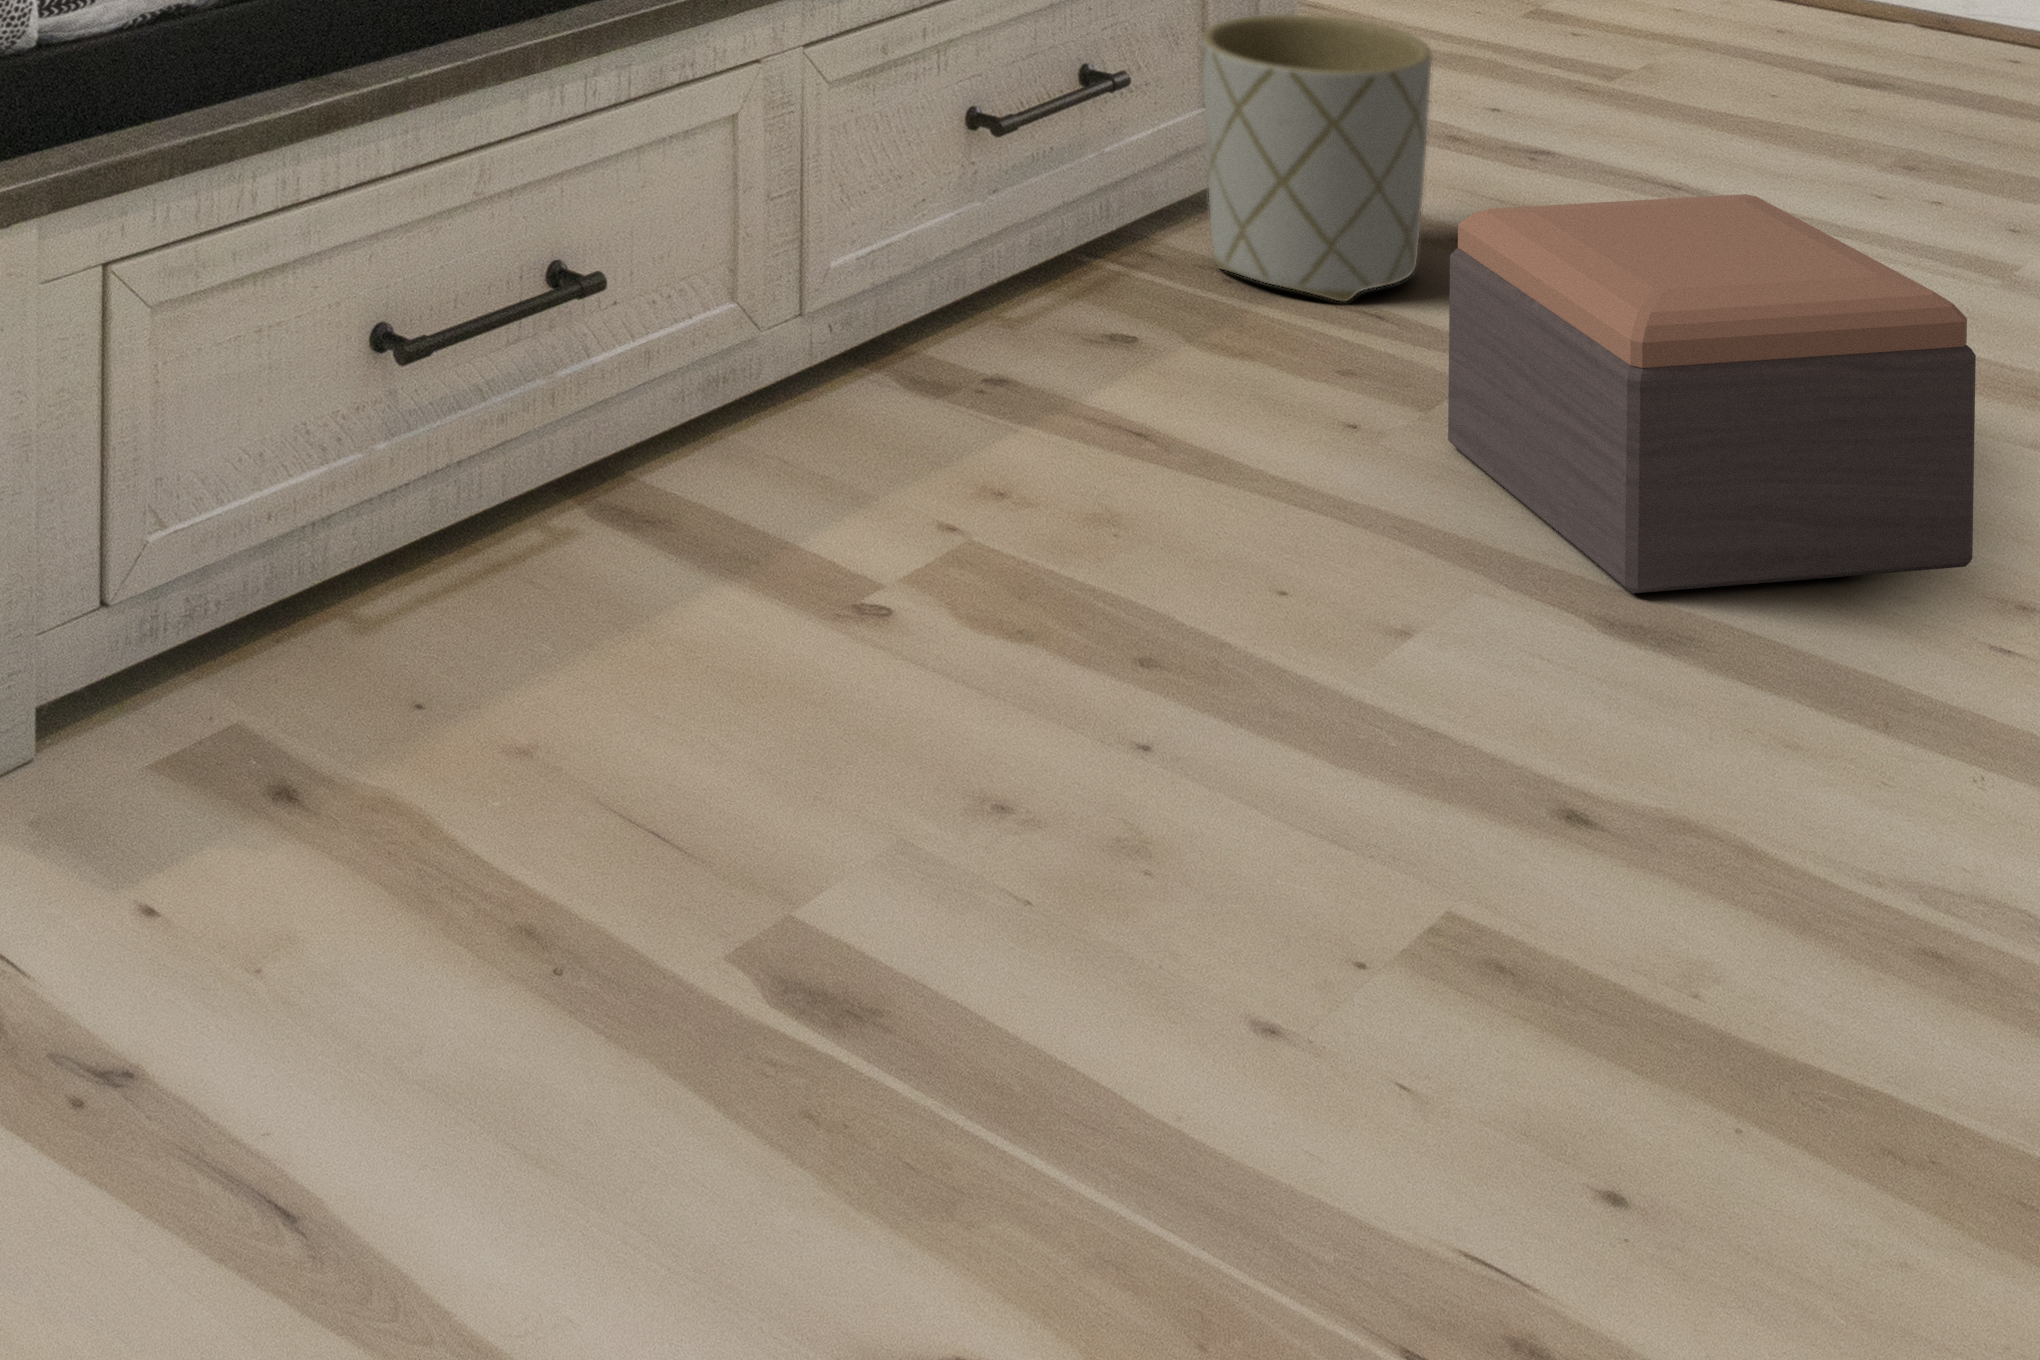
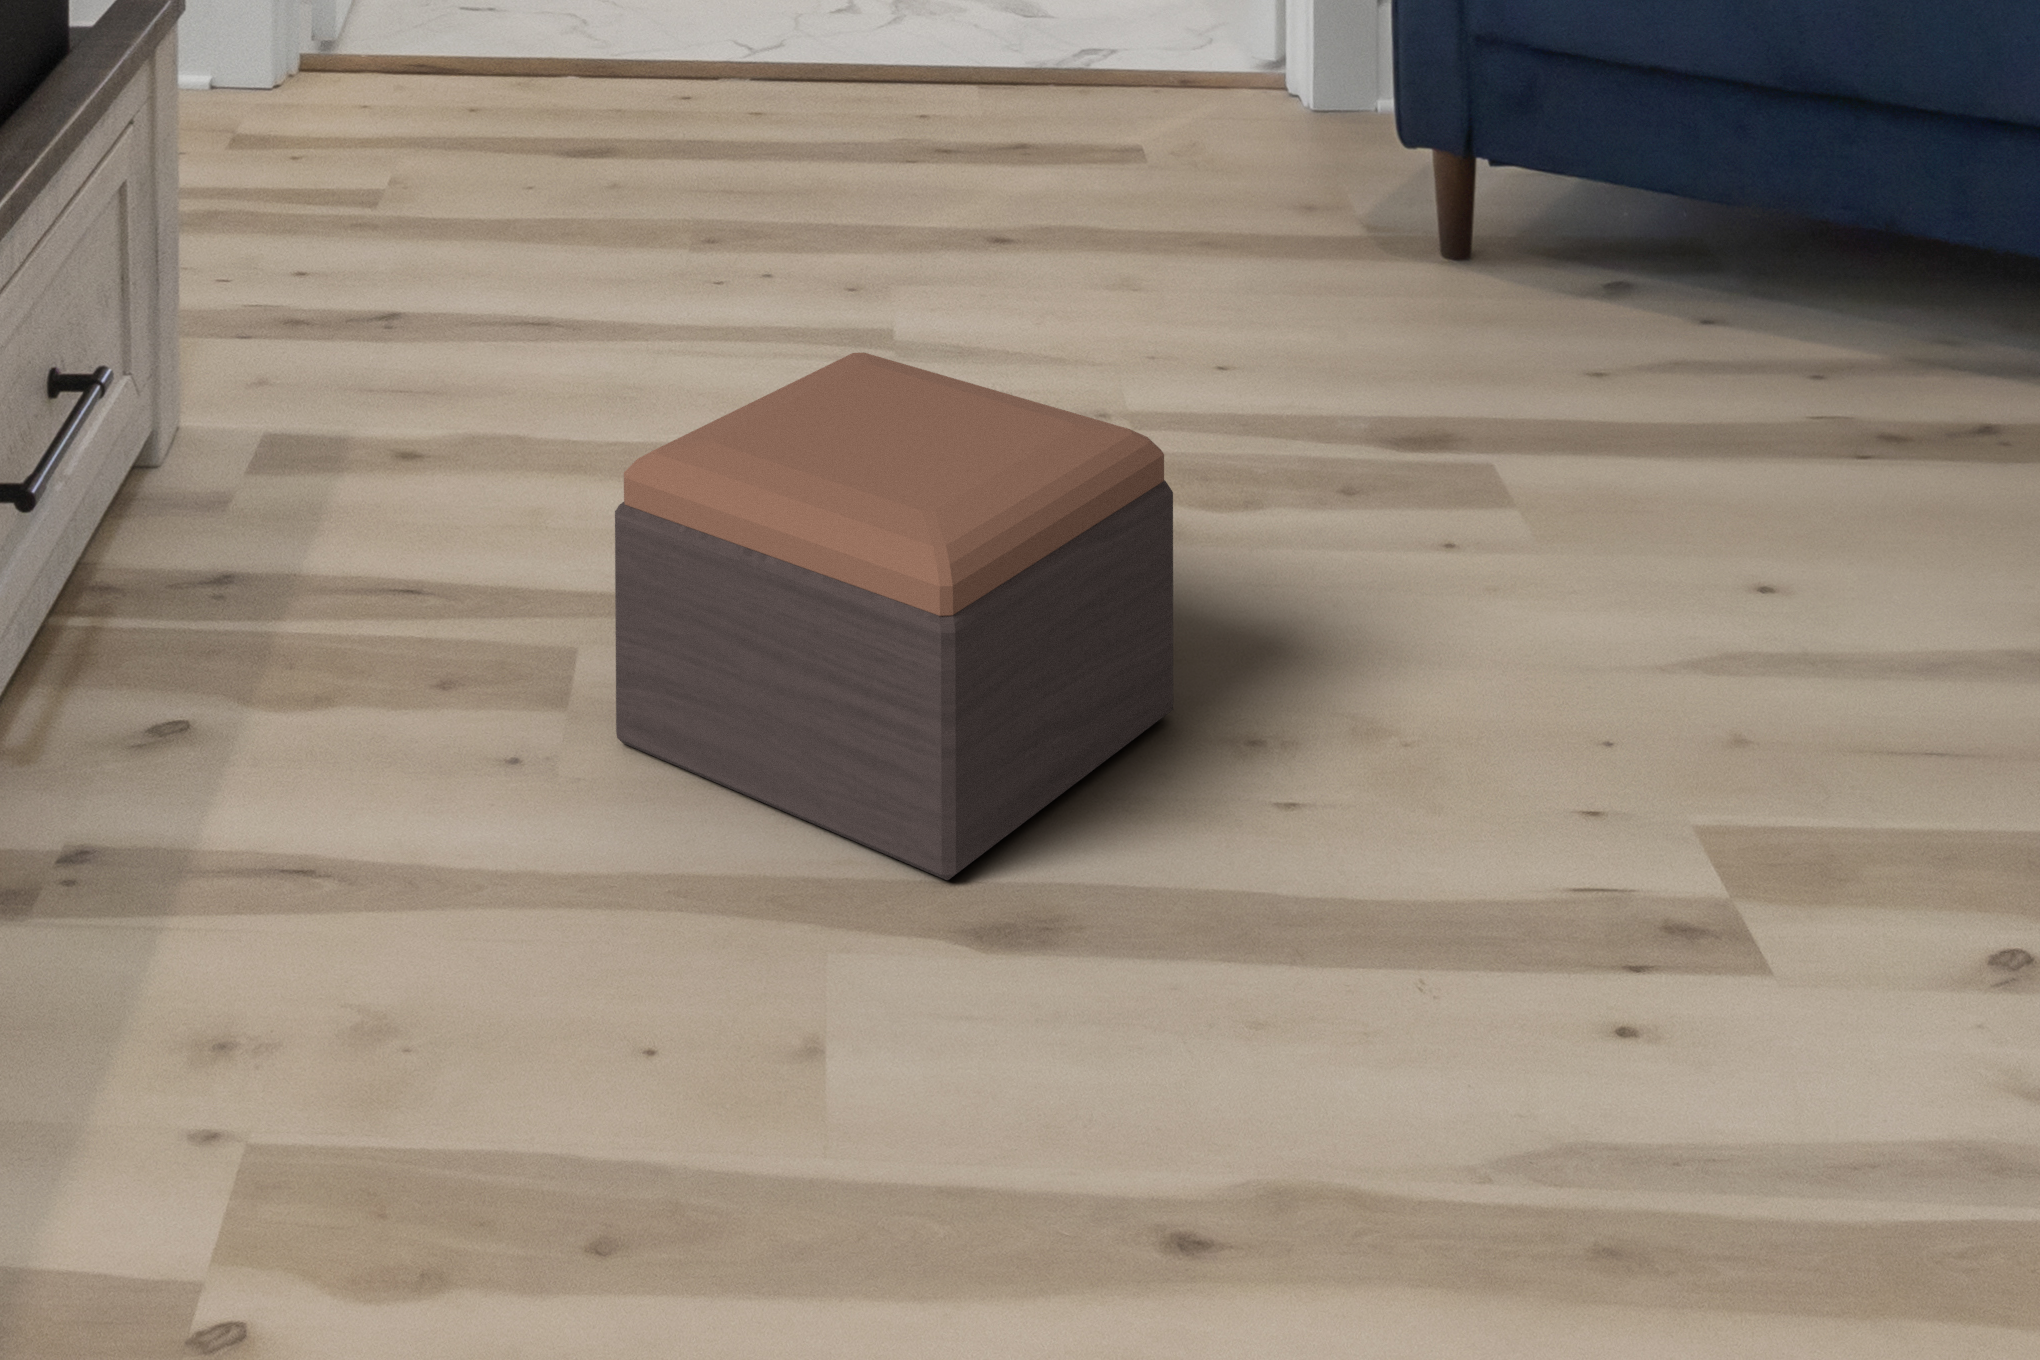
planter: present [1202,15,1432,301] -> none [146,222,418,580]

